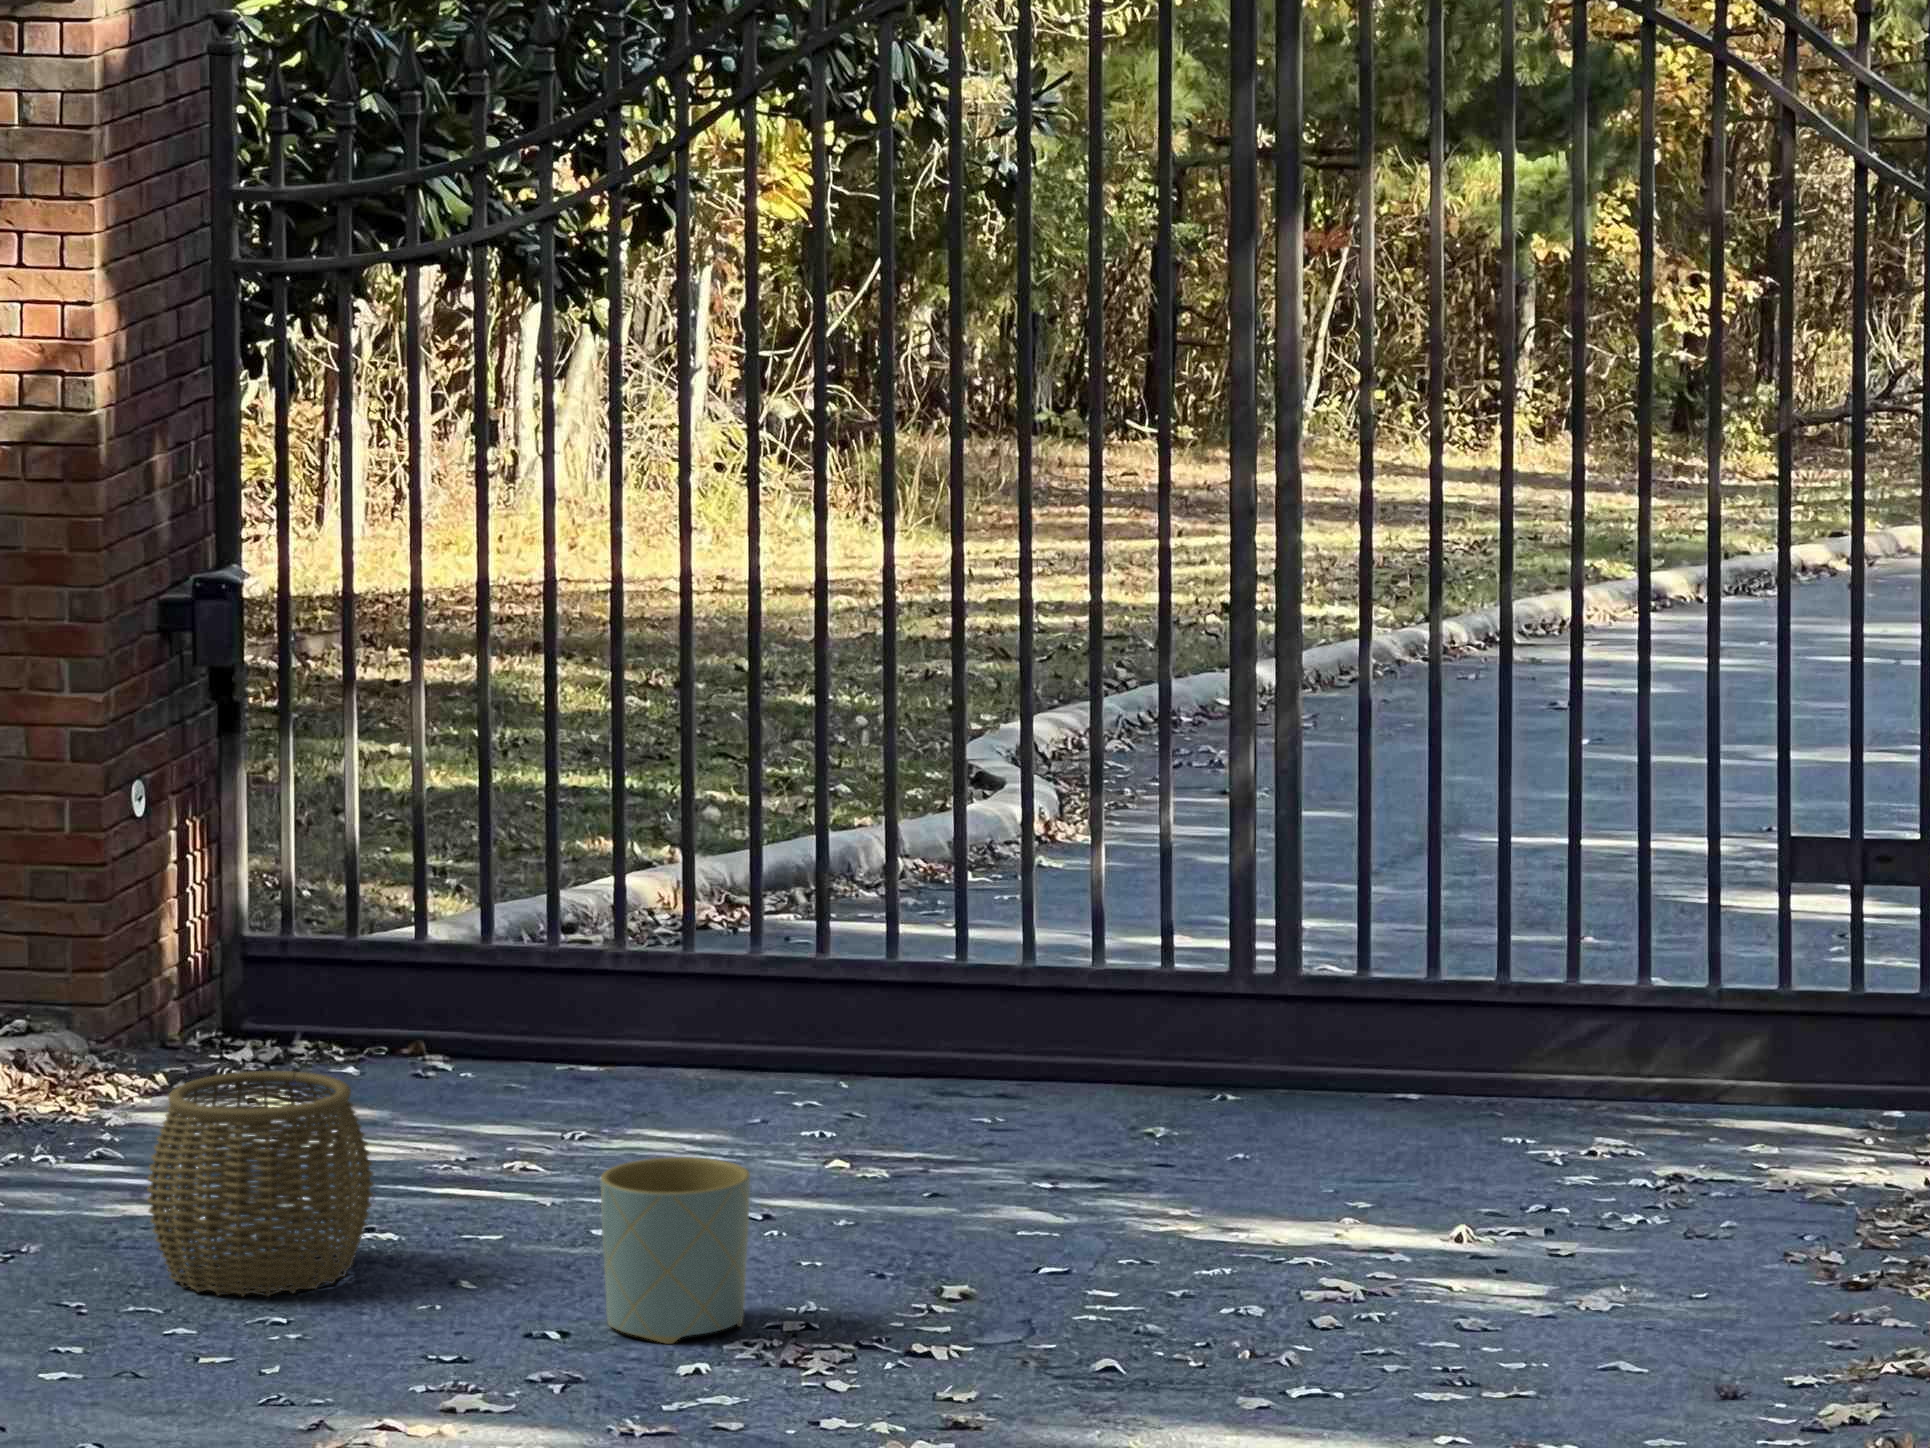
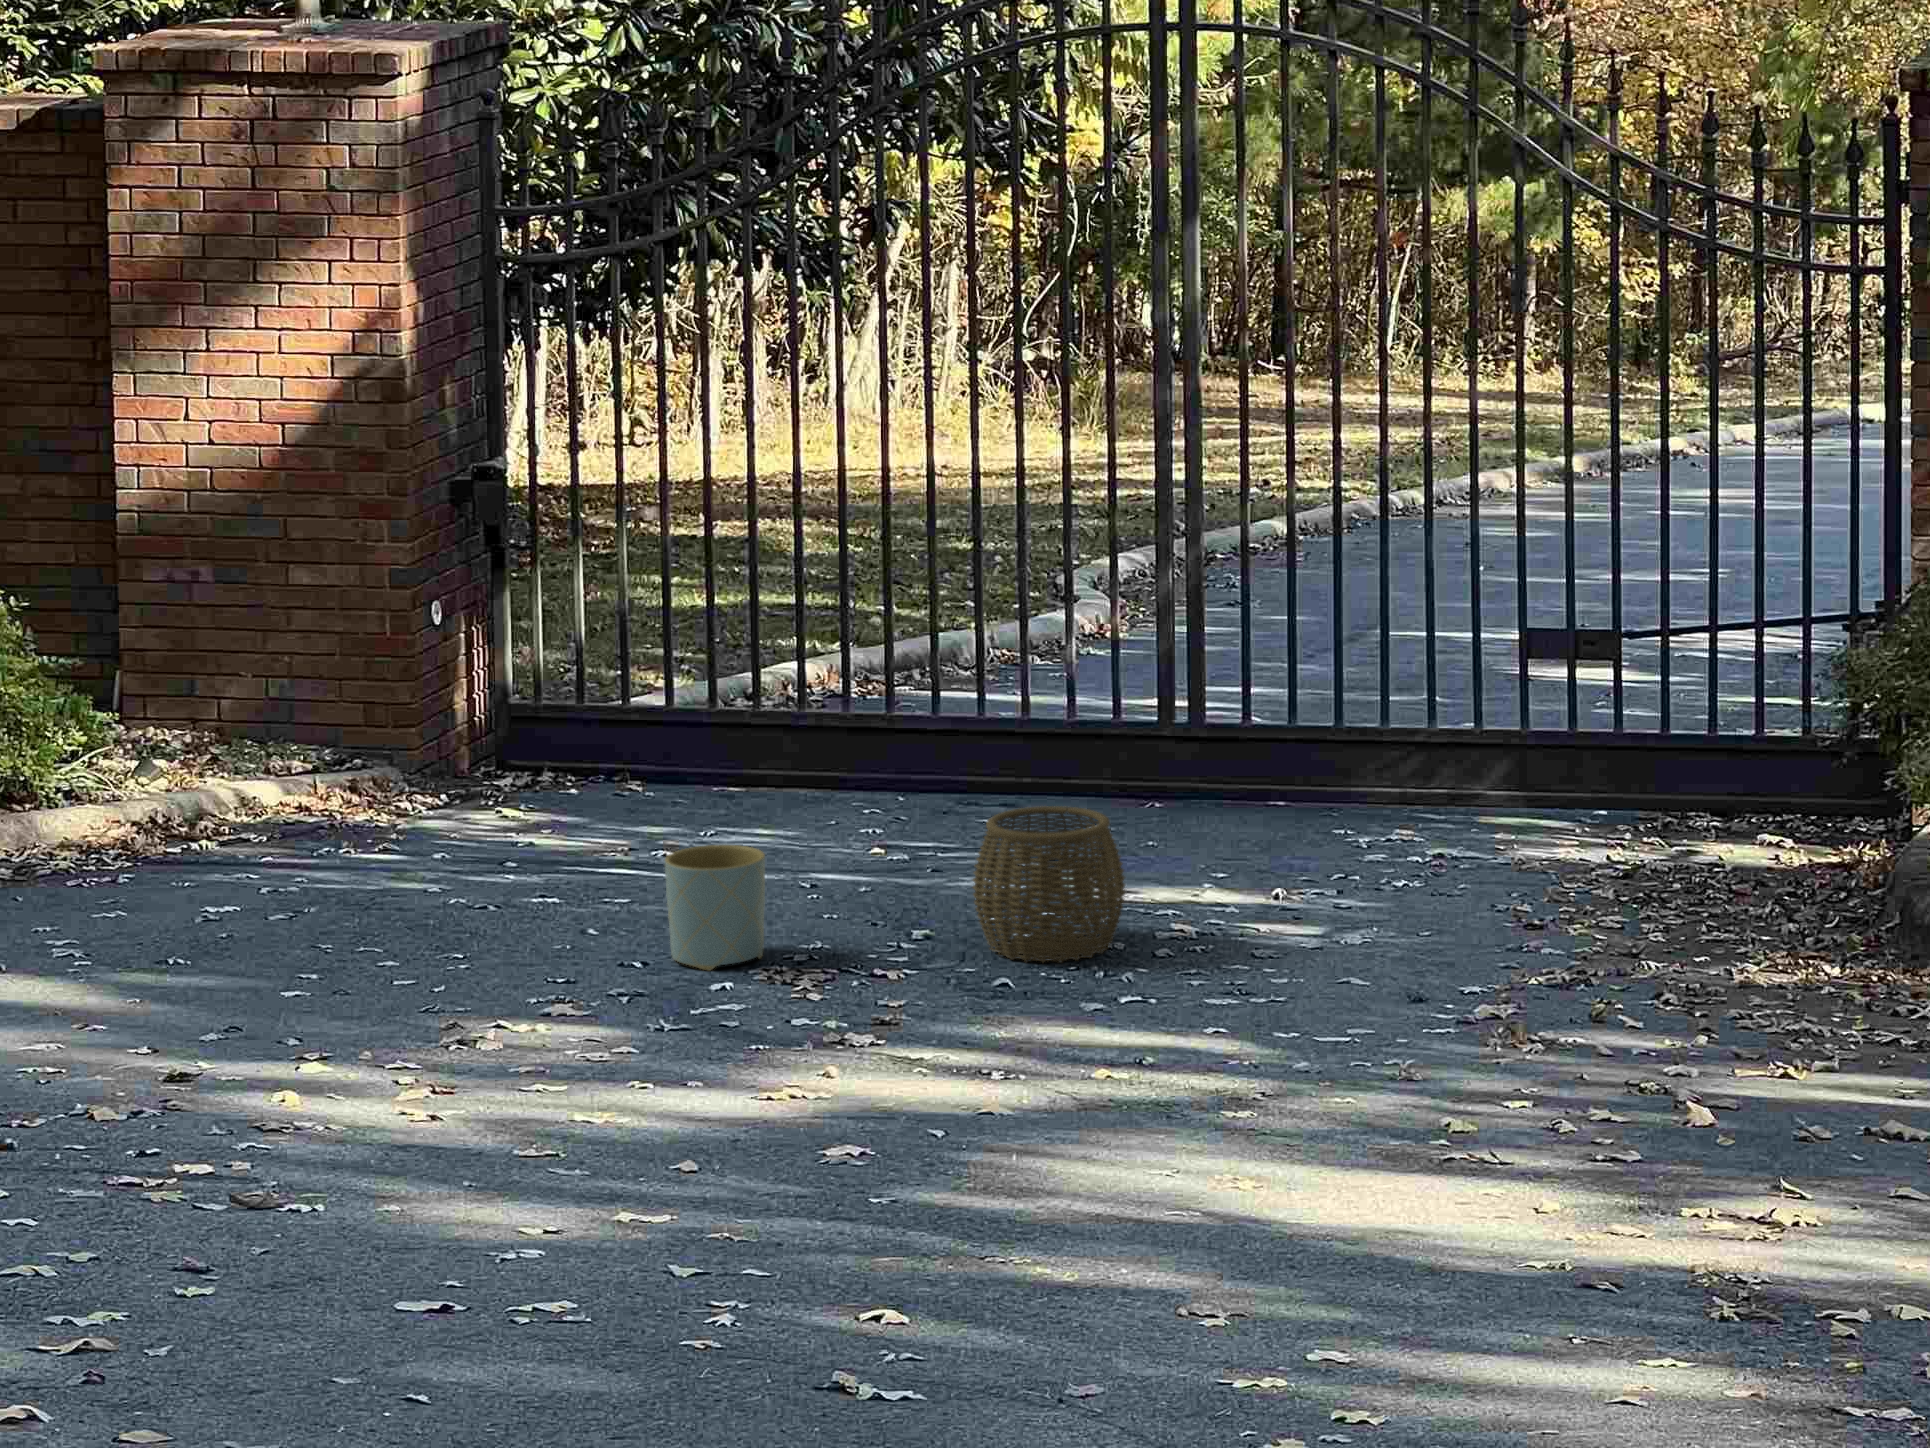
woven basket: present [147,1071,374,1297] -> present [973,806,1125,963]

